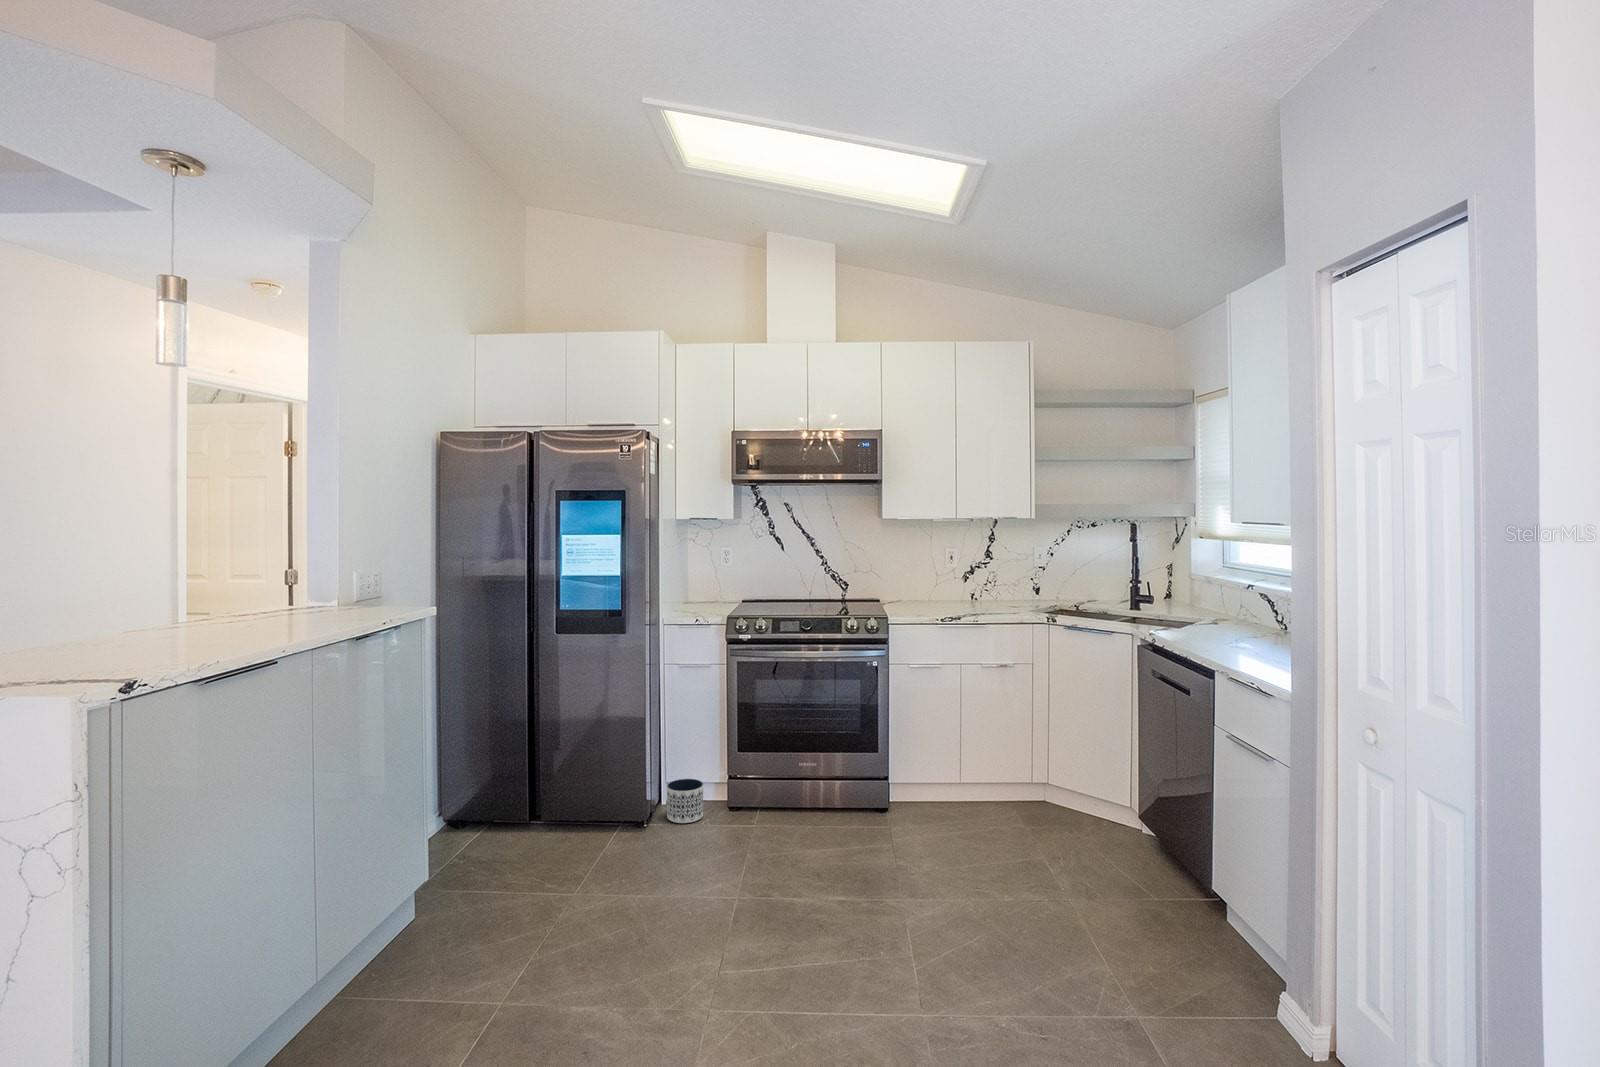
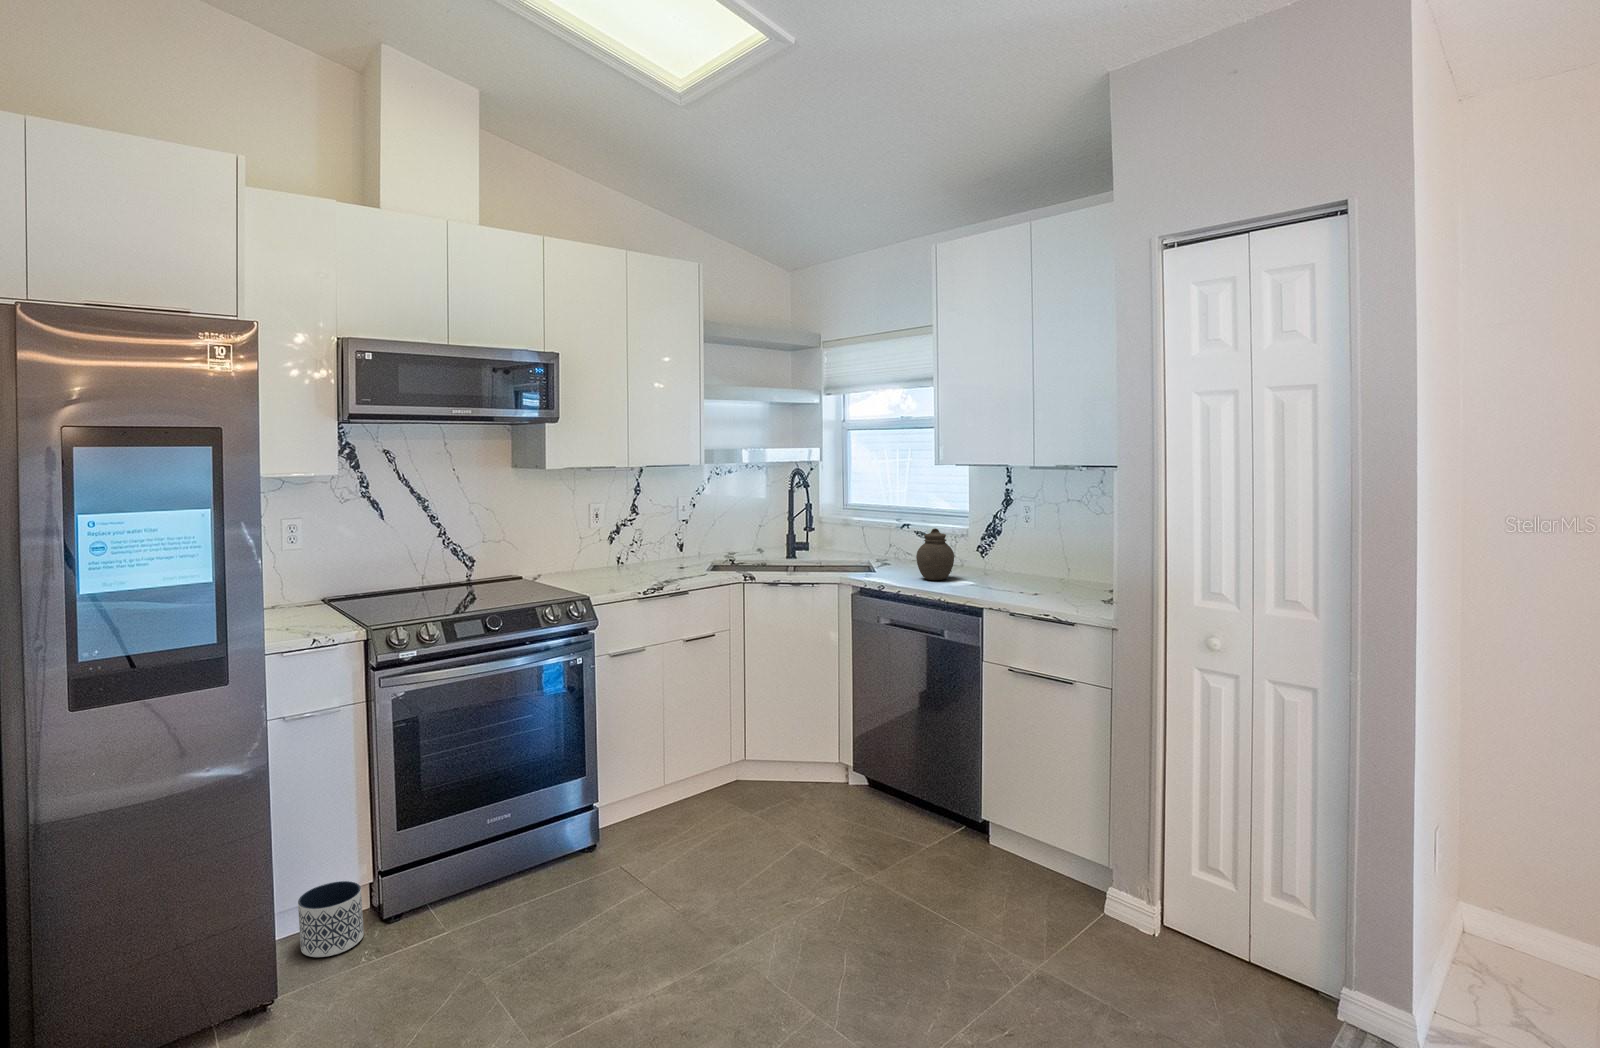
jar: none [1202,586,1248,642] -> present [916,528,954,580]

